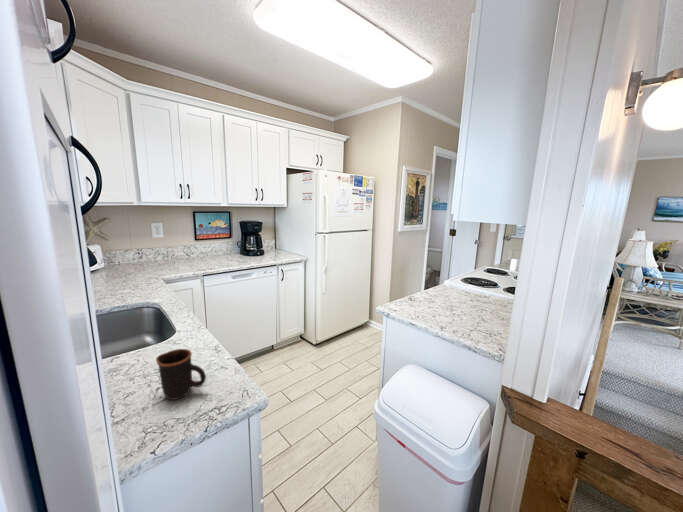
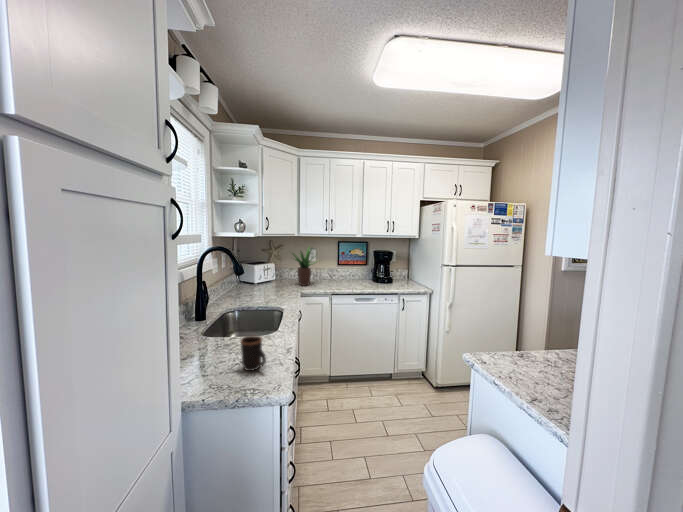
potted plant: none [127,217,177,271] -> present [293,247,313,286]

